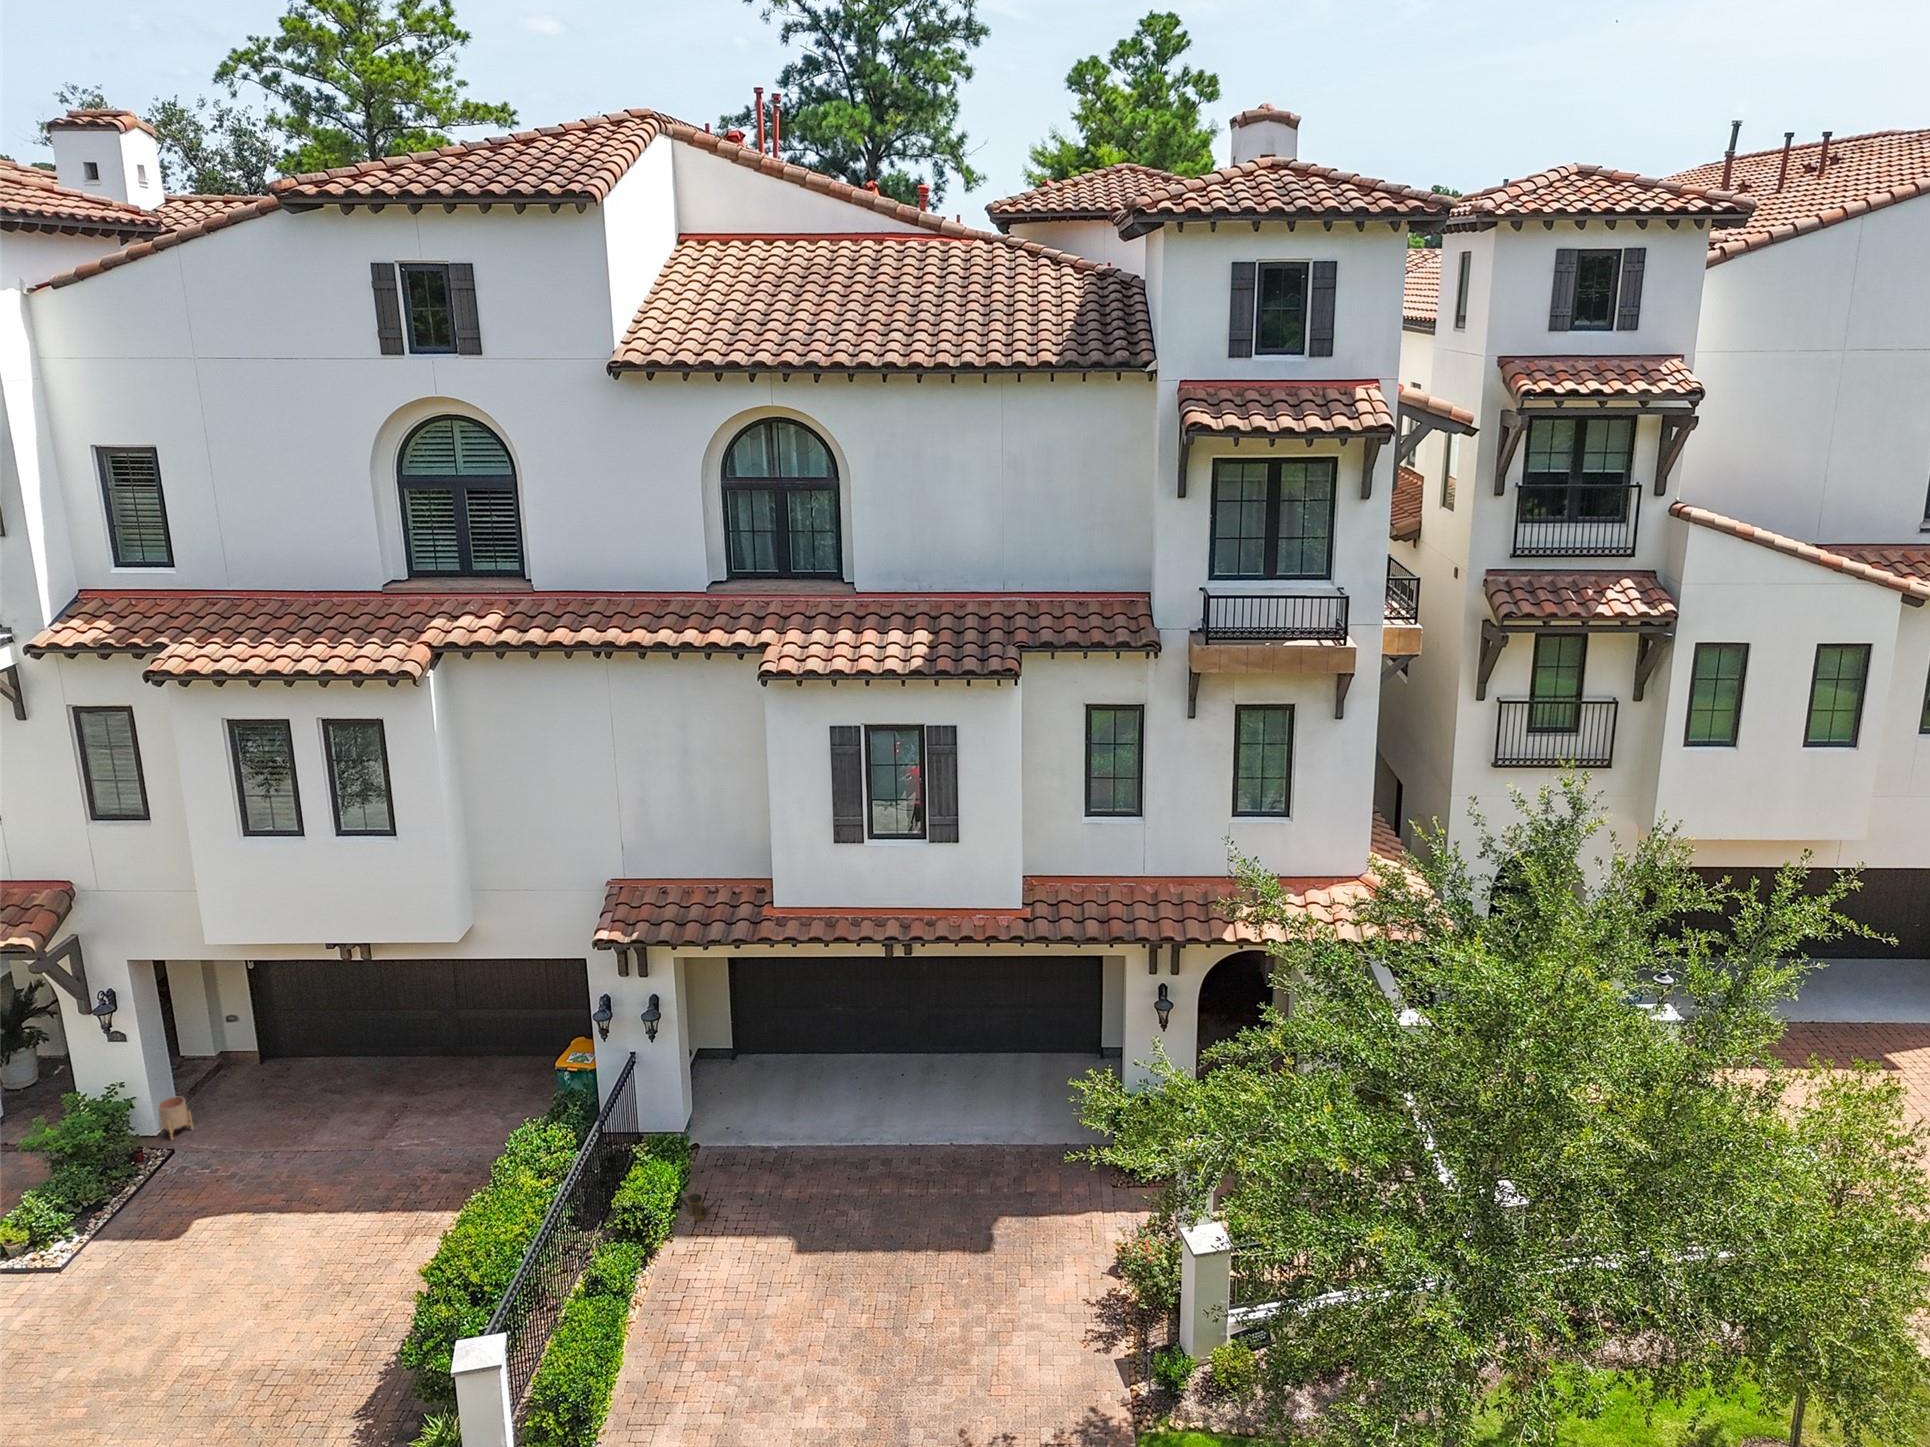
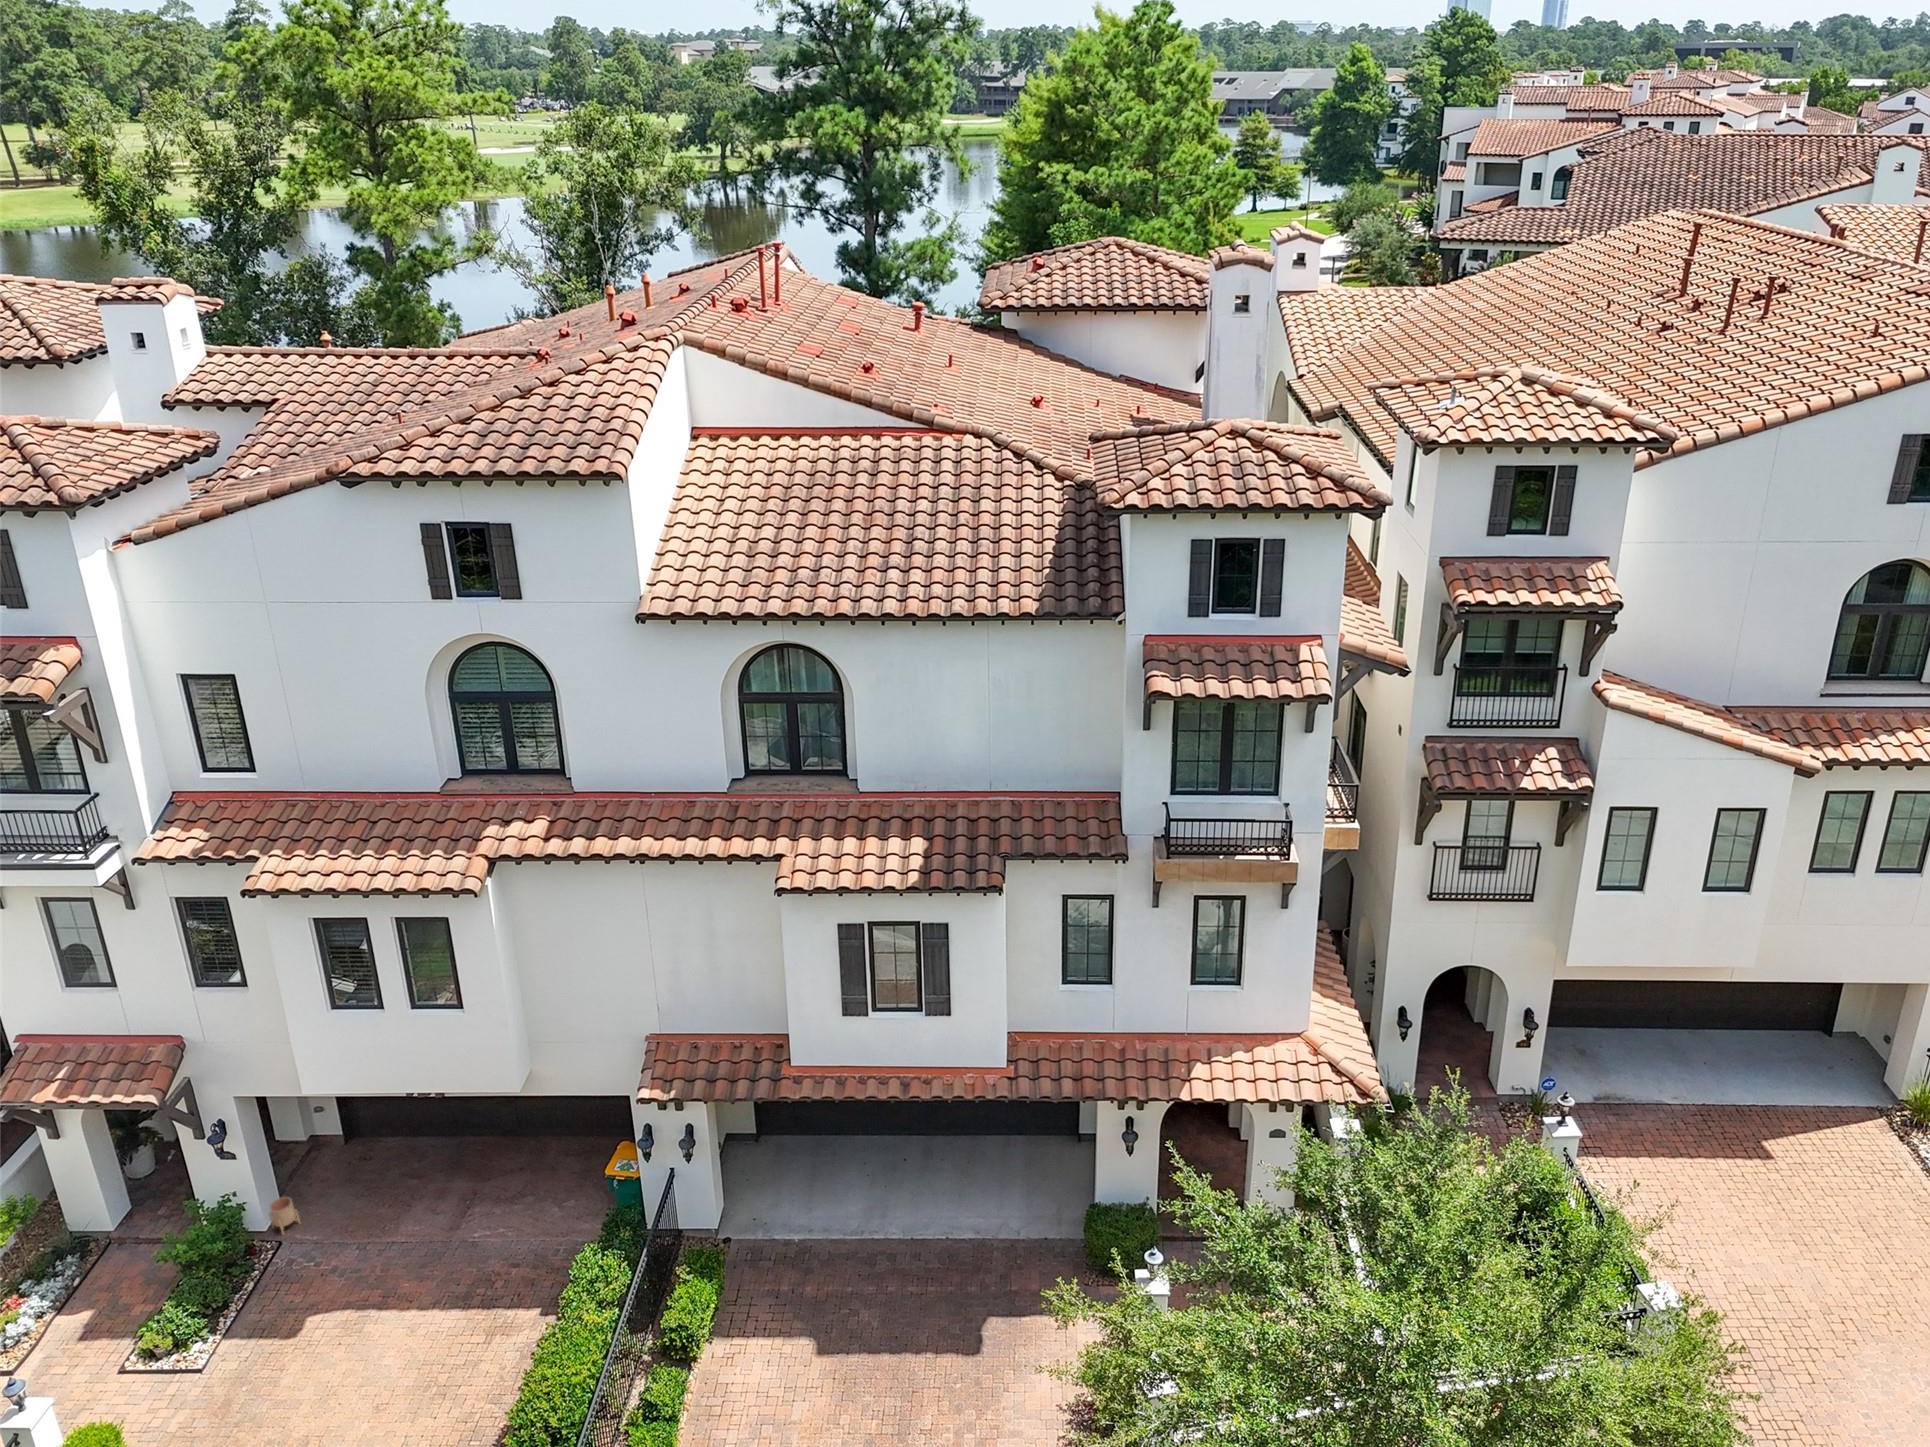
watering can: present [681,1194,721,1221] -> none [719,1302,753,1325]

